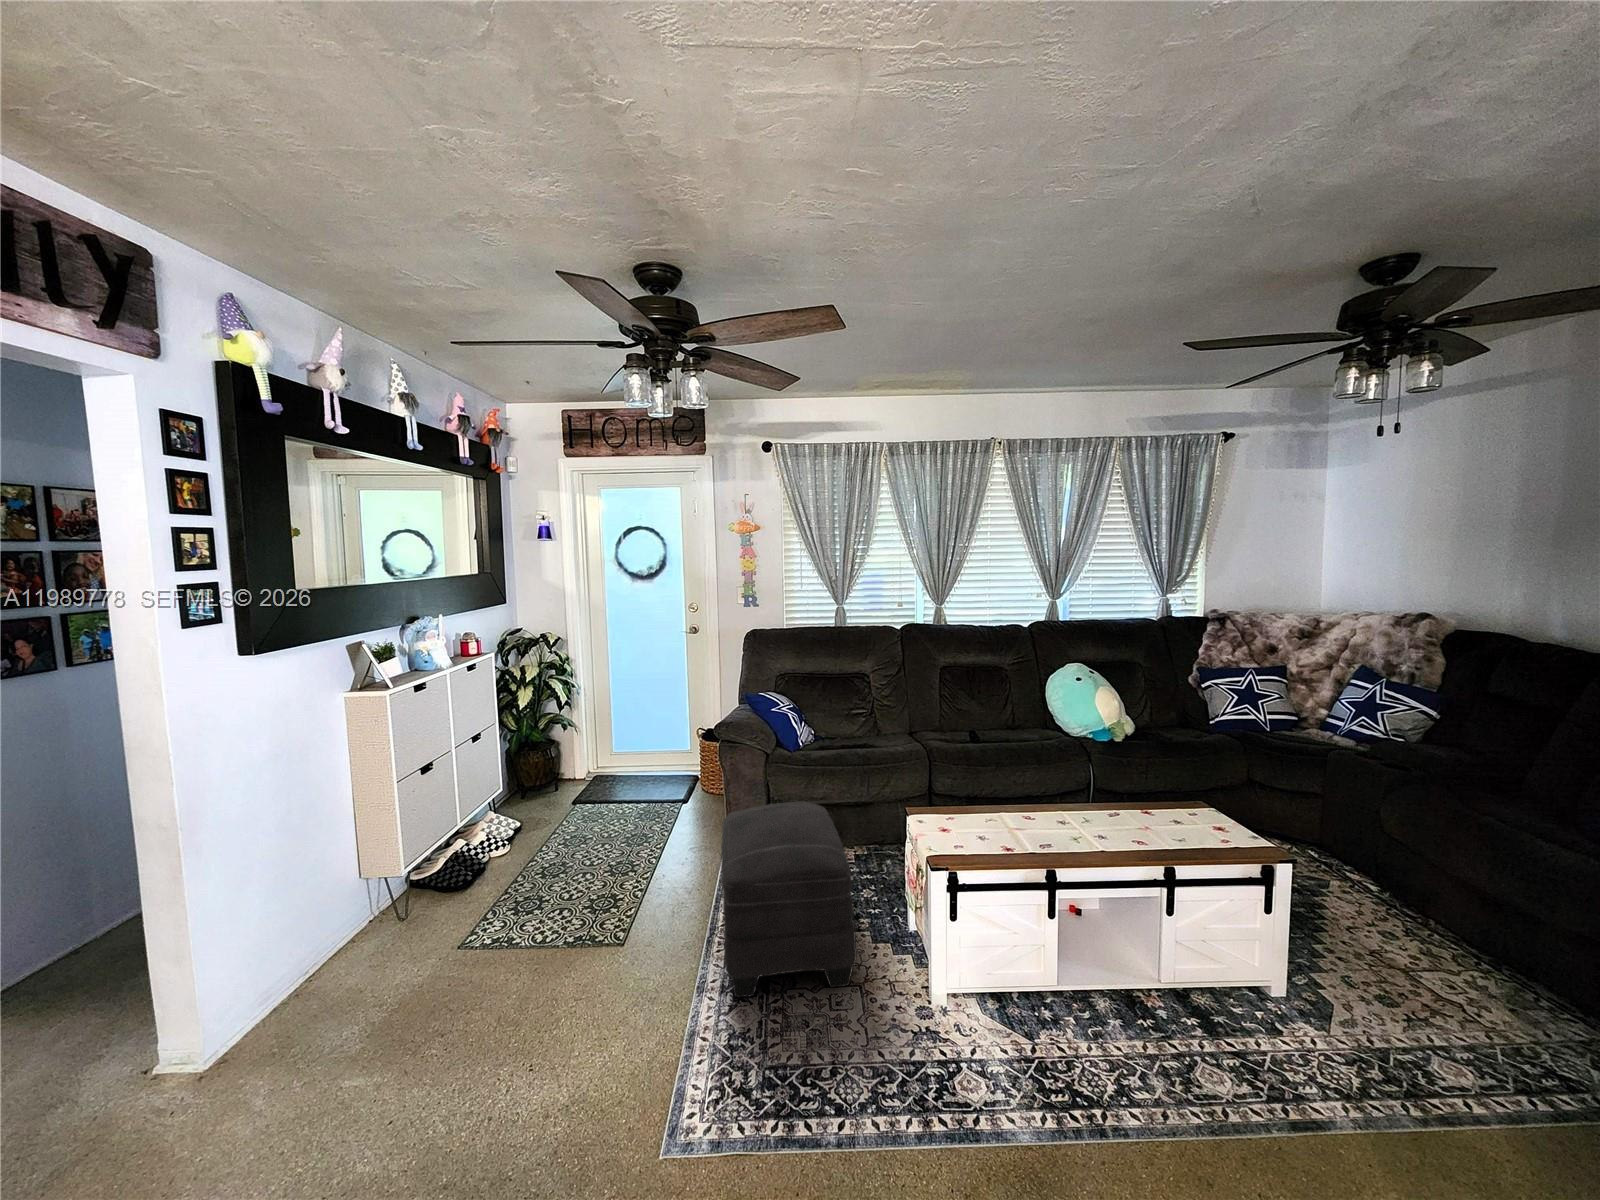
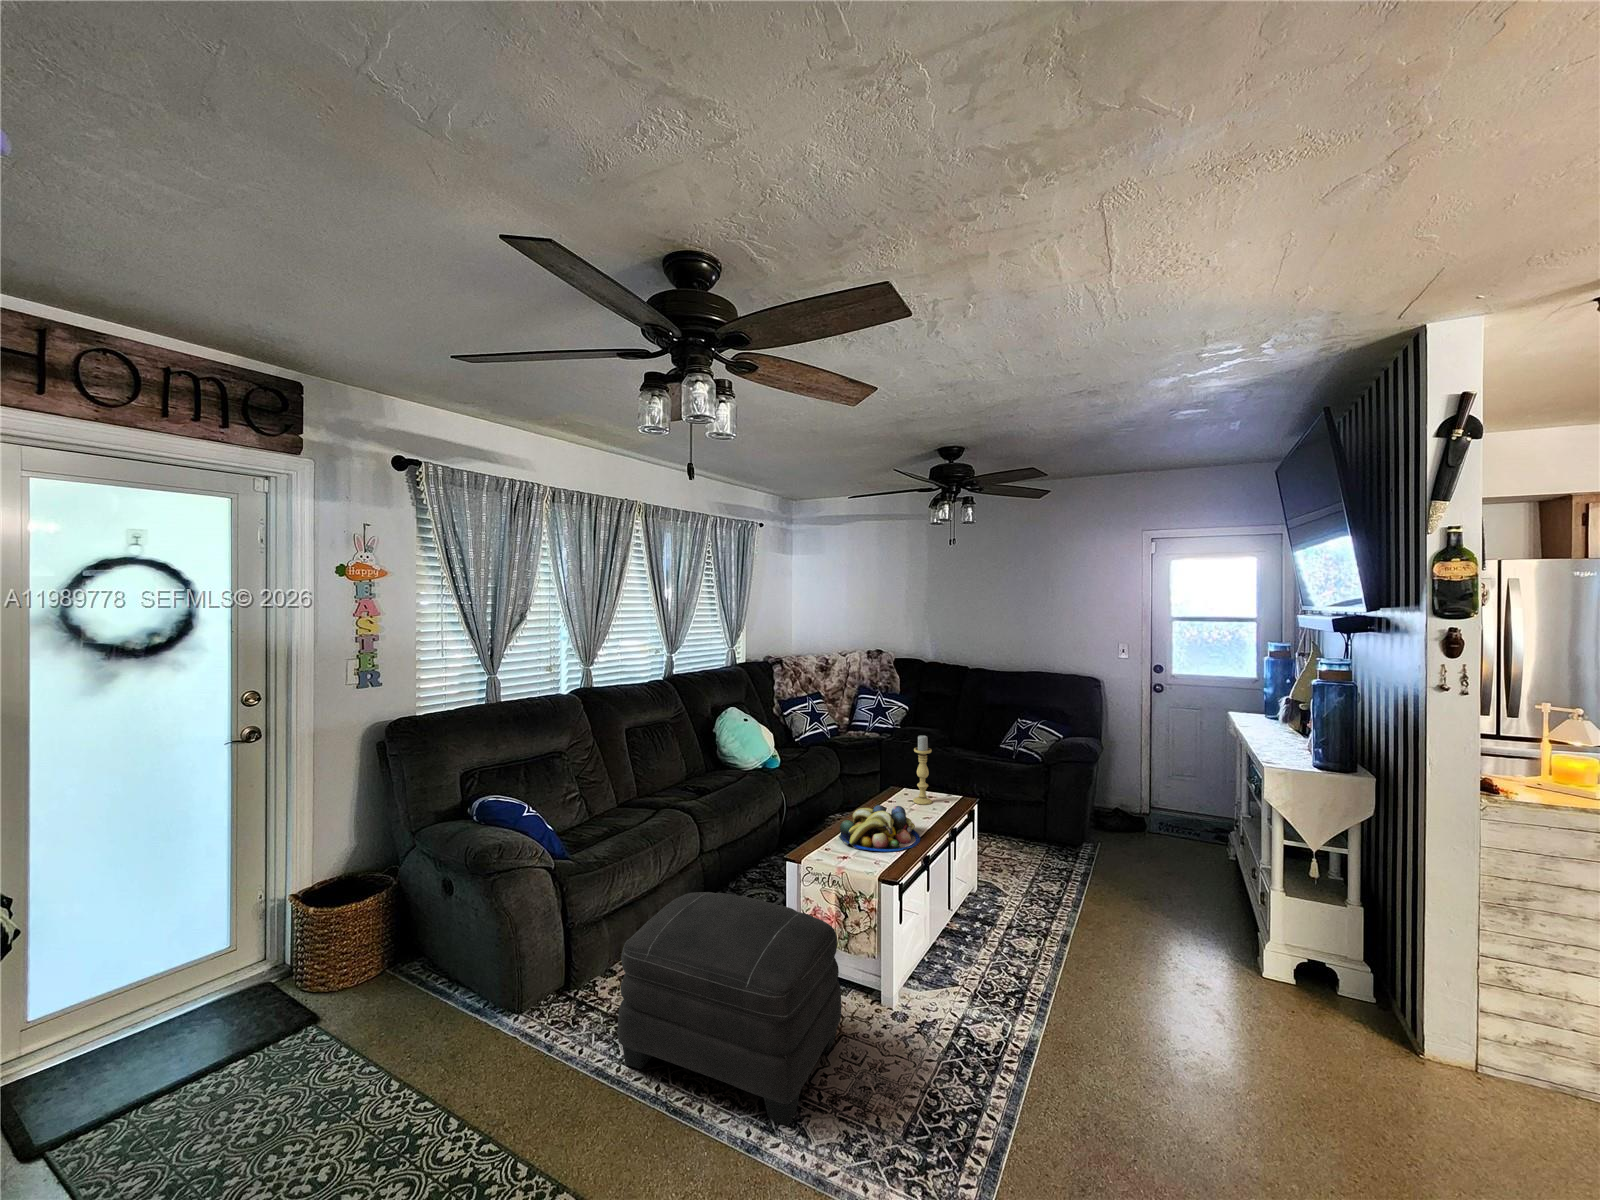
candle holder: none [1174,728,1206,832] -> present [913,735,932,805]
fruit bowl: none [975,793,1083,853] -> present [839,805,920,852]

